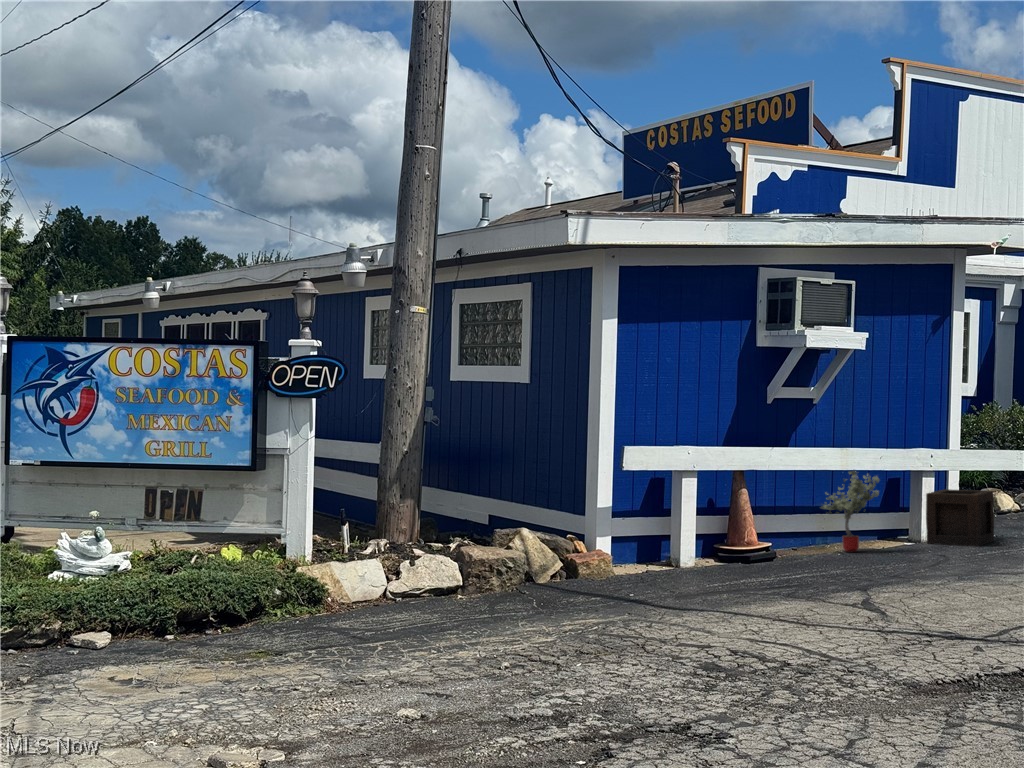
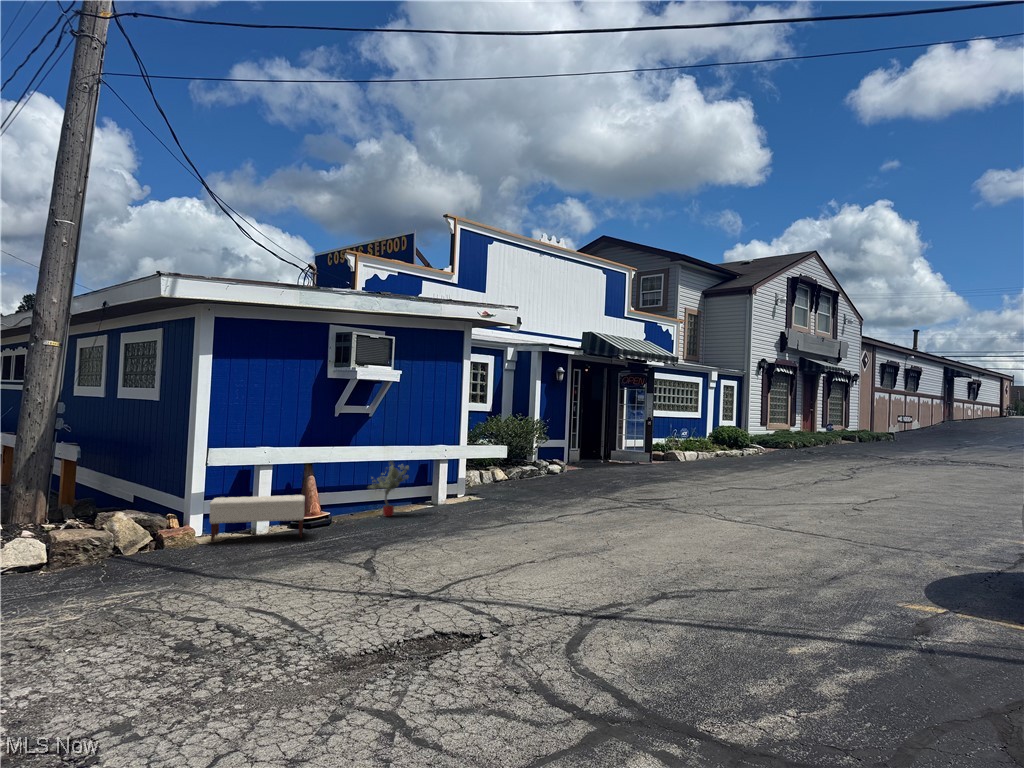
wooden crate: present [926,489,994,547] -> none [441,472,485,510]
bench: none [625,513,750,573] -> present [210,495,305,542]

